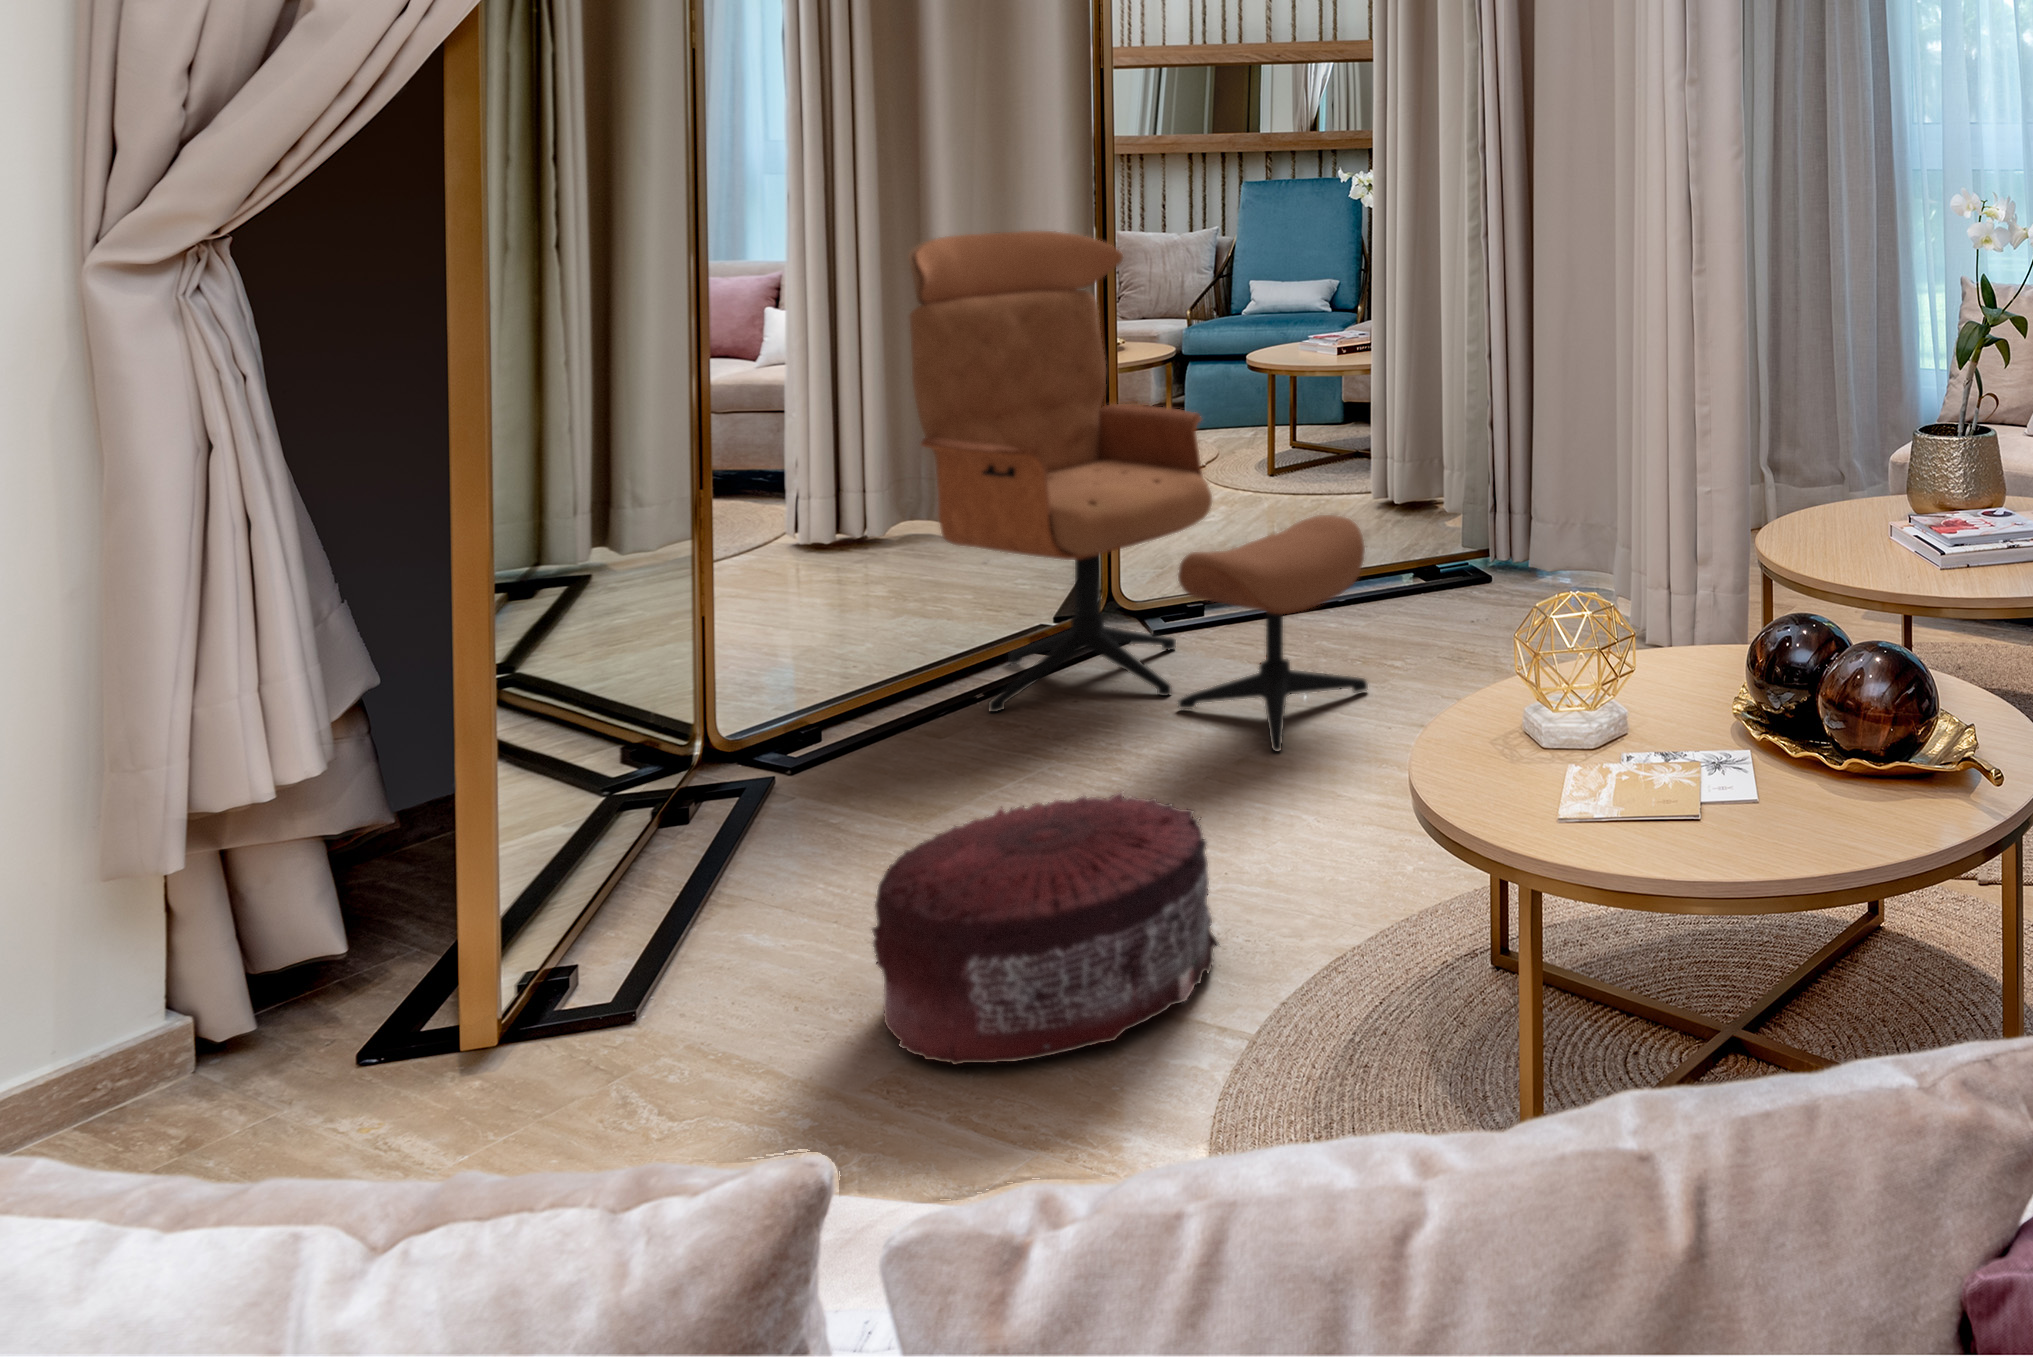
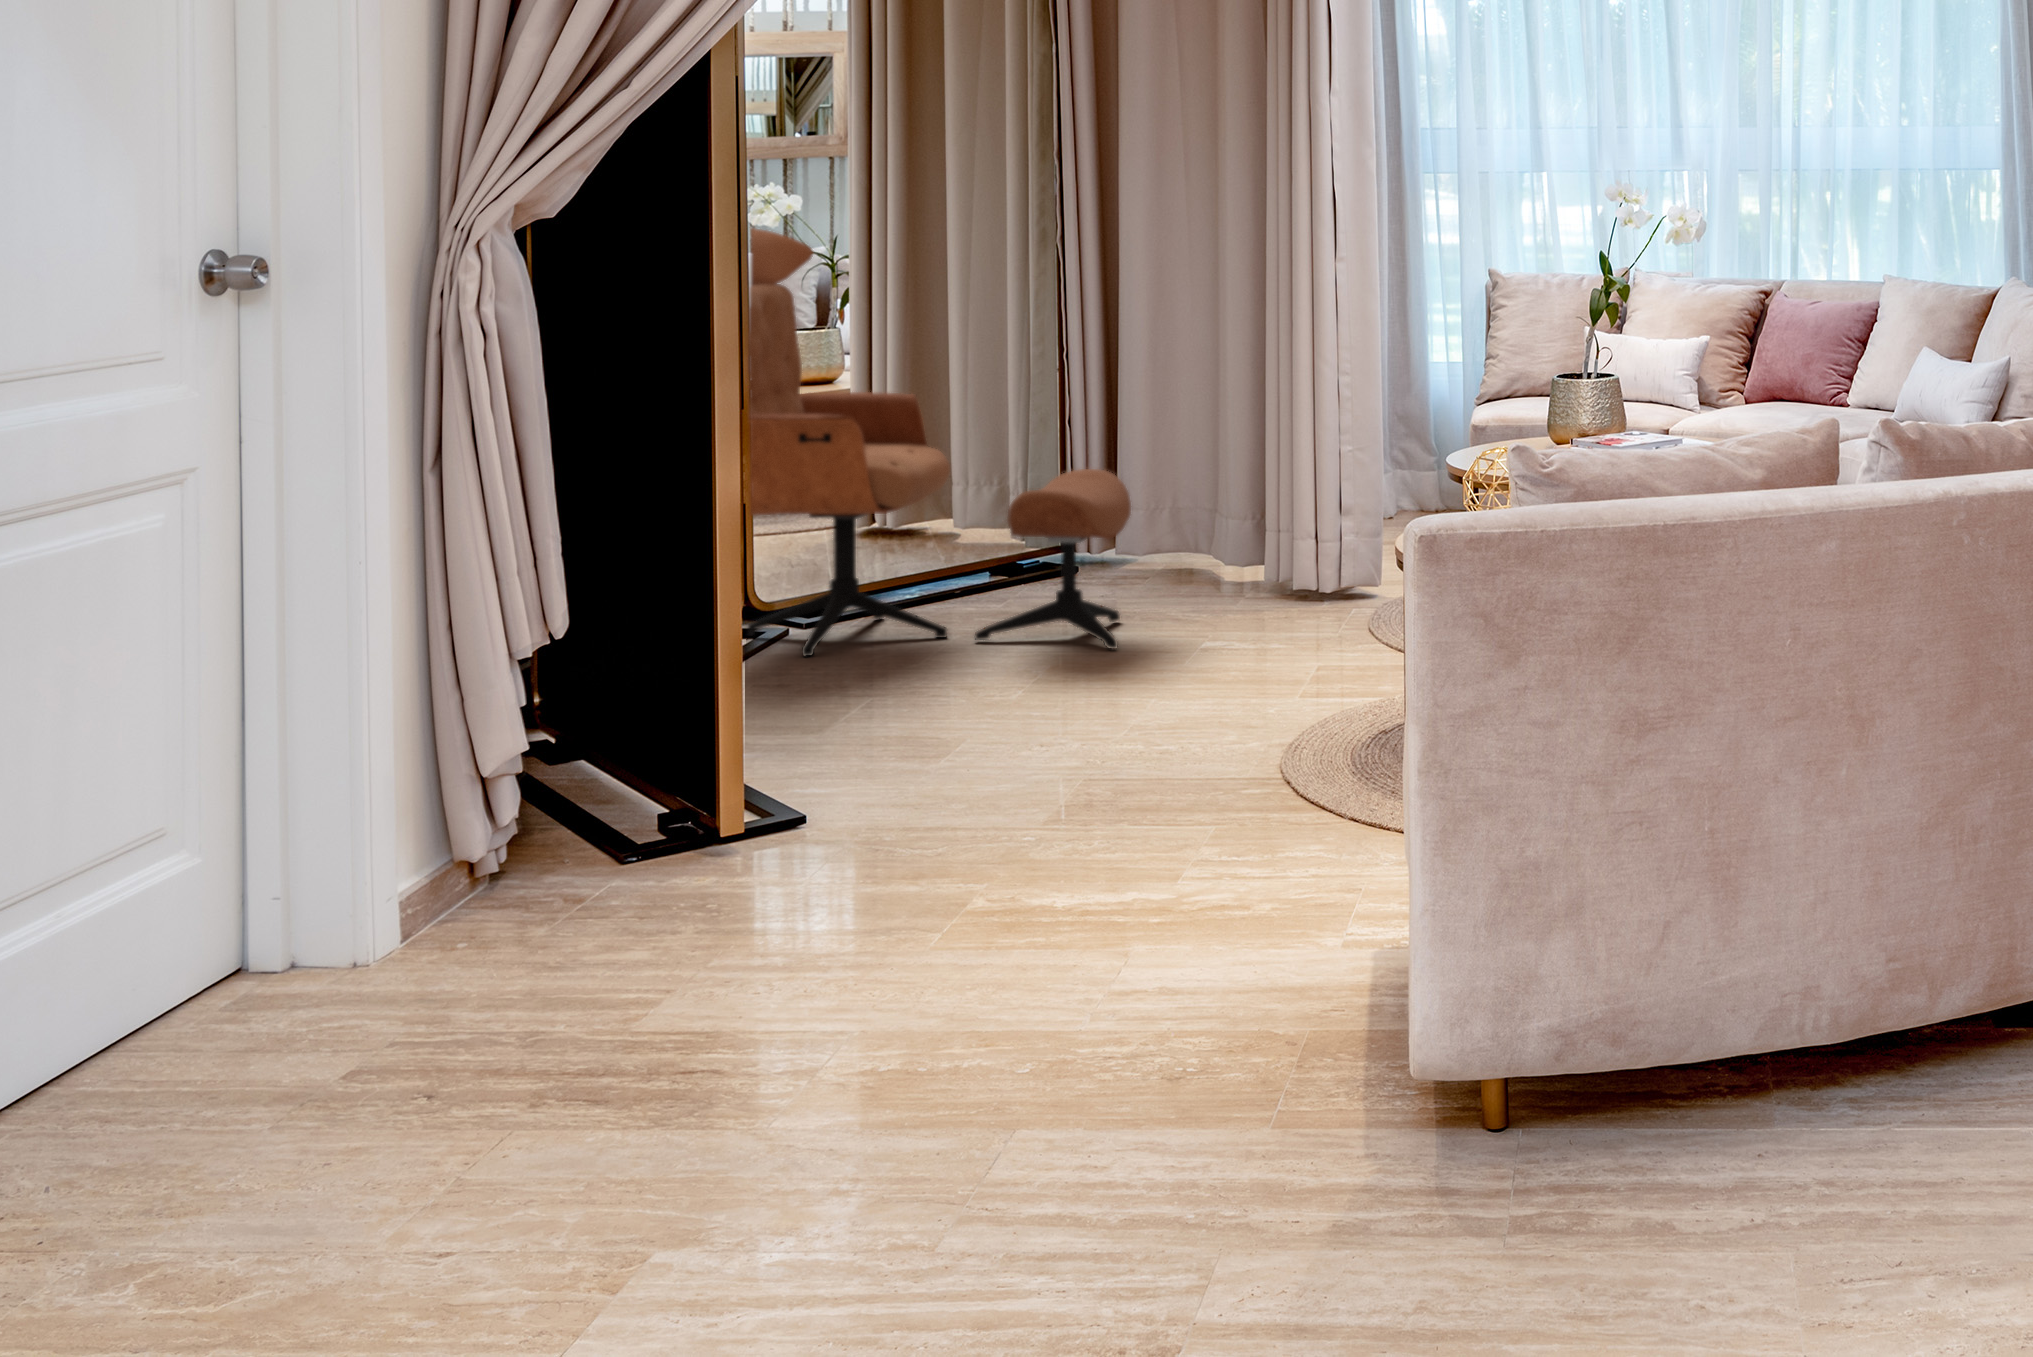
pouf: present [872,790,1219,1064] -> none [1081,612,1299,750]

